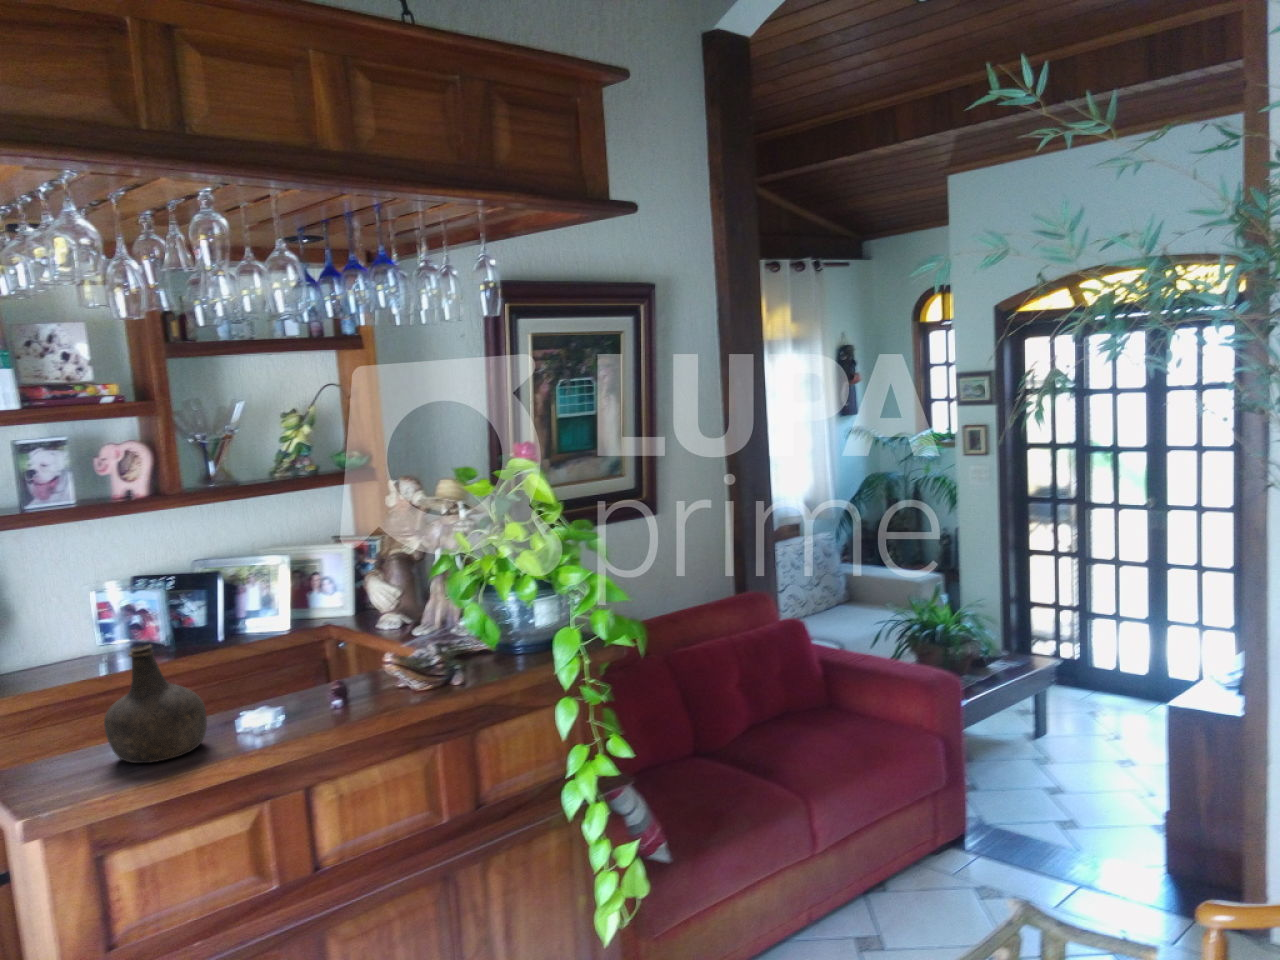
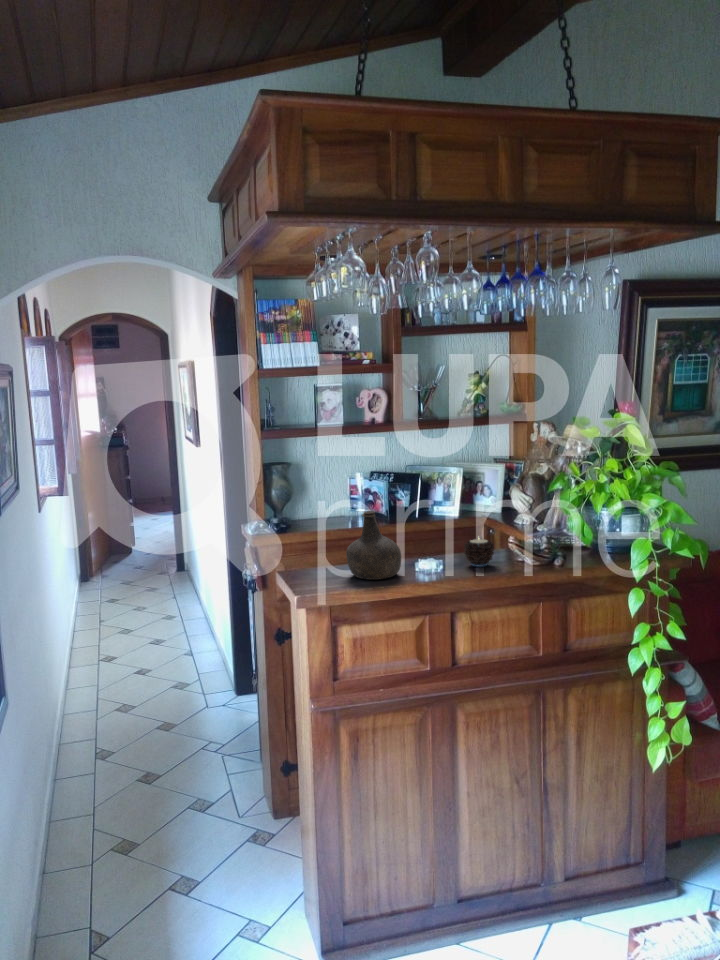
candle: none [309,658,358,707] -> present [464,538,494,567]

